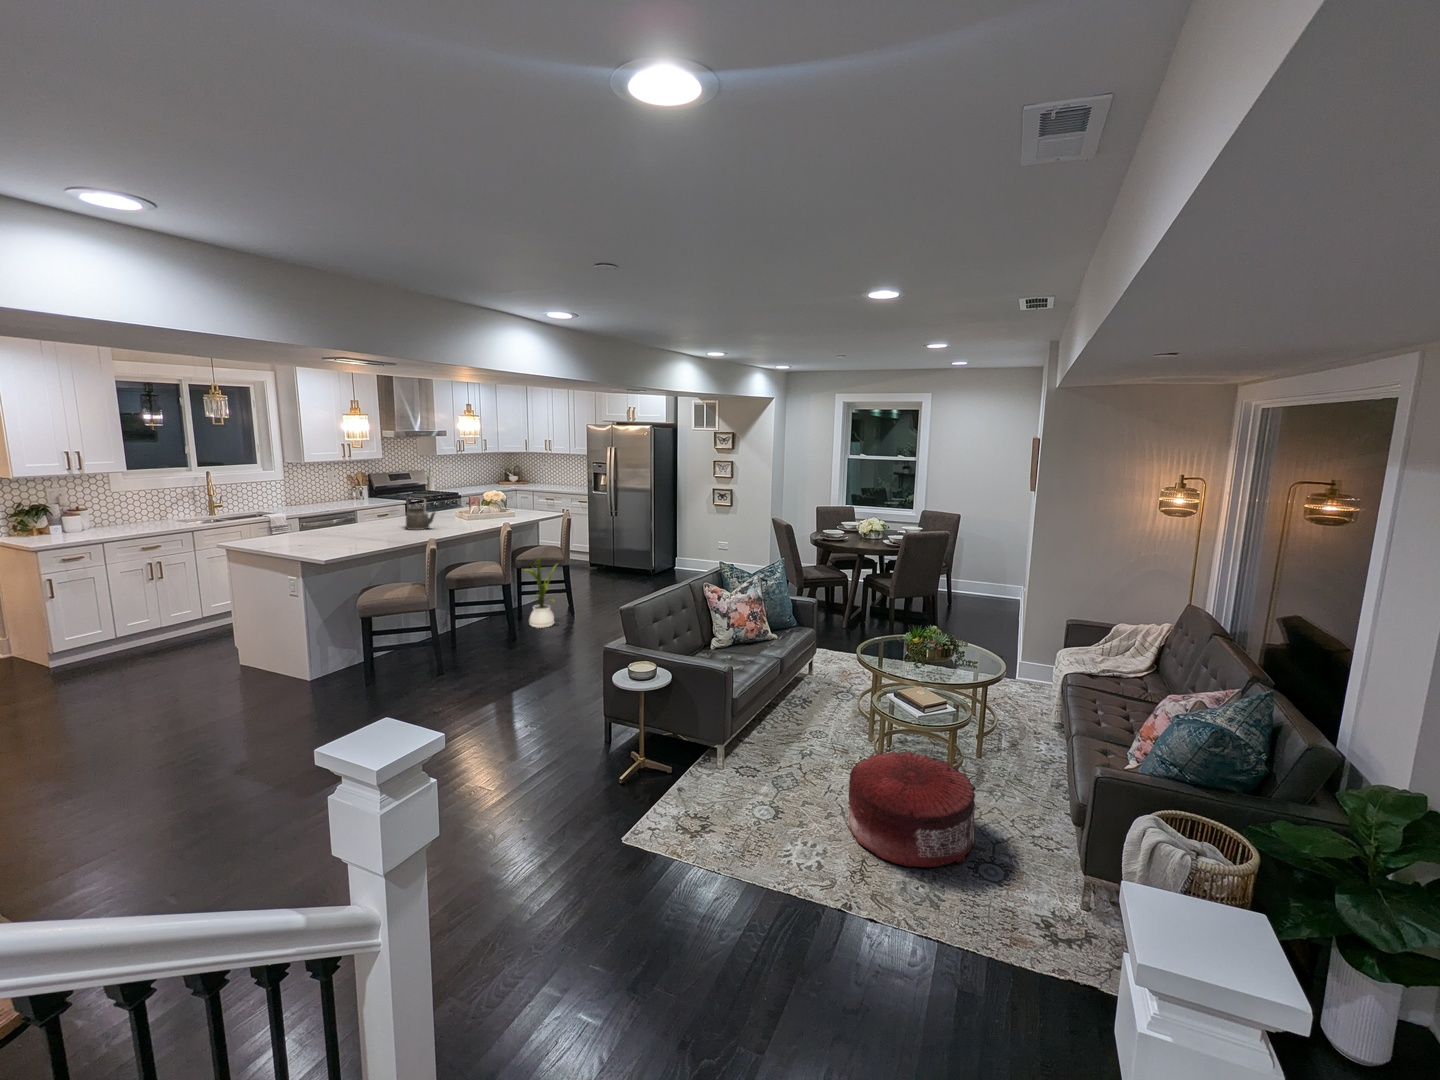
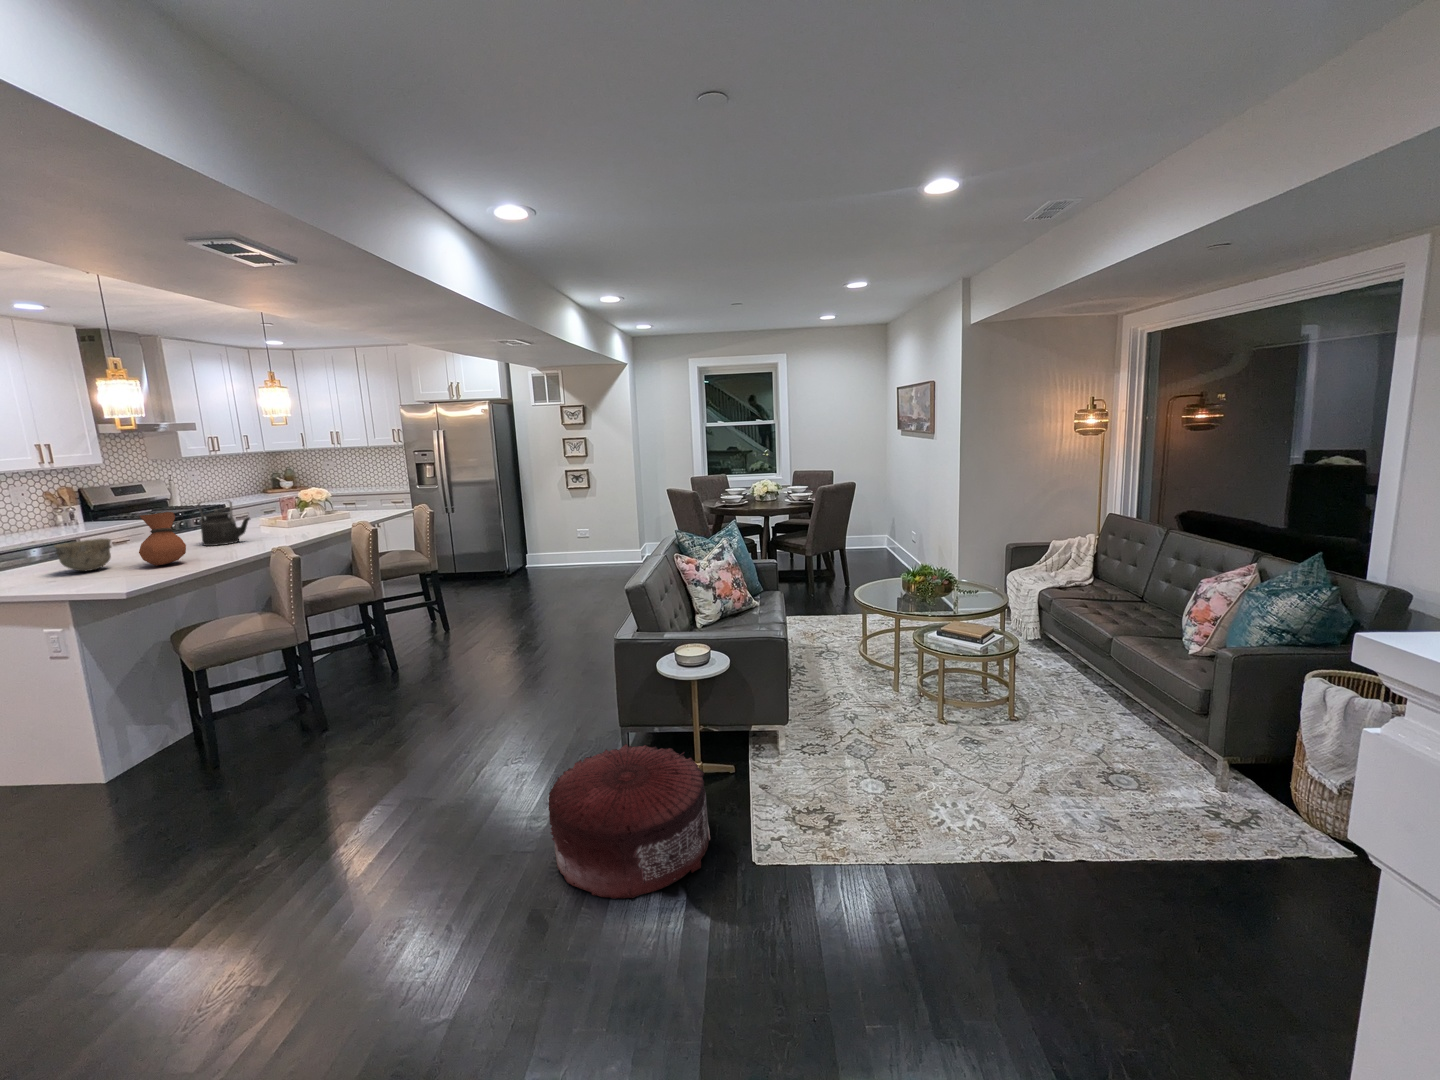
vase: none [355,507,382,542] -> present [139,512,186,566]
bowl: none [312,519,344,540] -> present [54,538,111,571]
house plant: present [524,557,558,628] -> none [378,560,431,652]
pouf: present [848,750,976,867] -> present [548,744,710,899]

